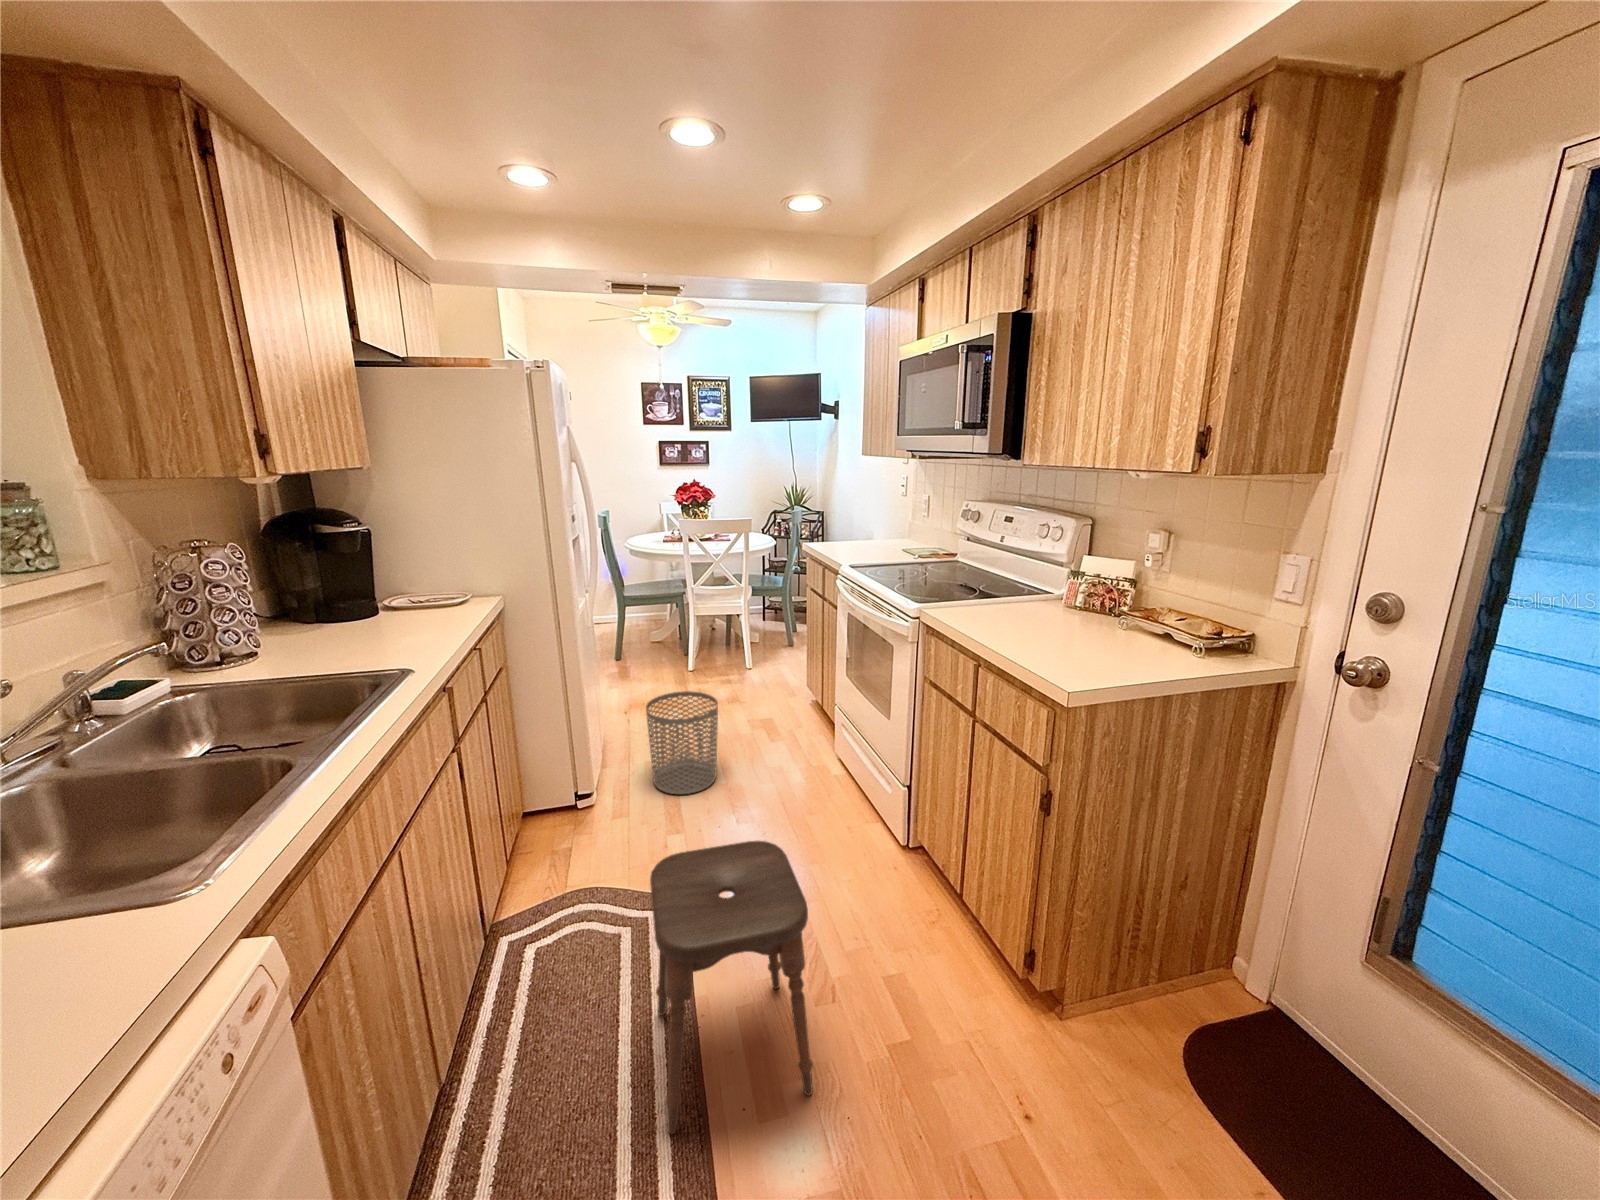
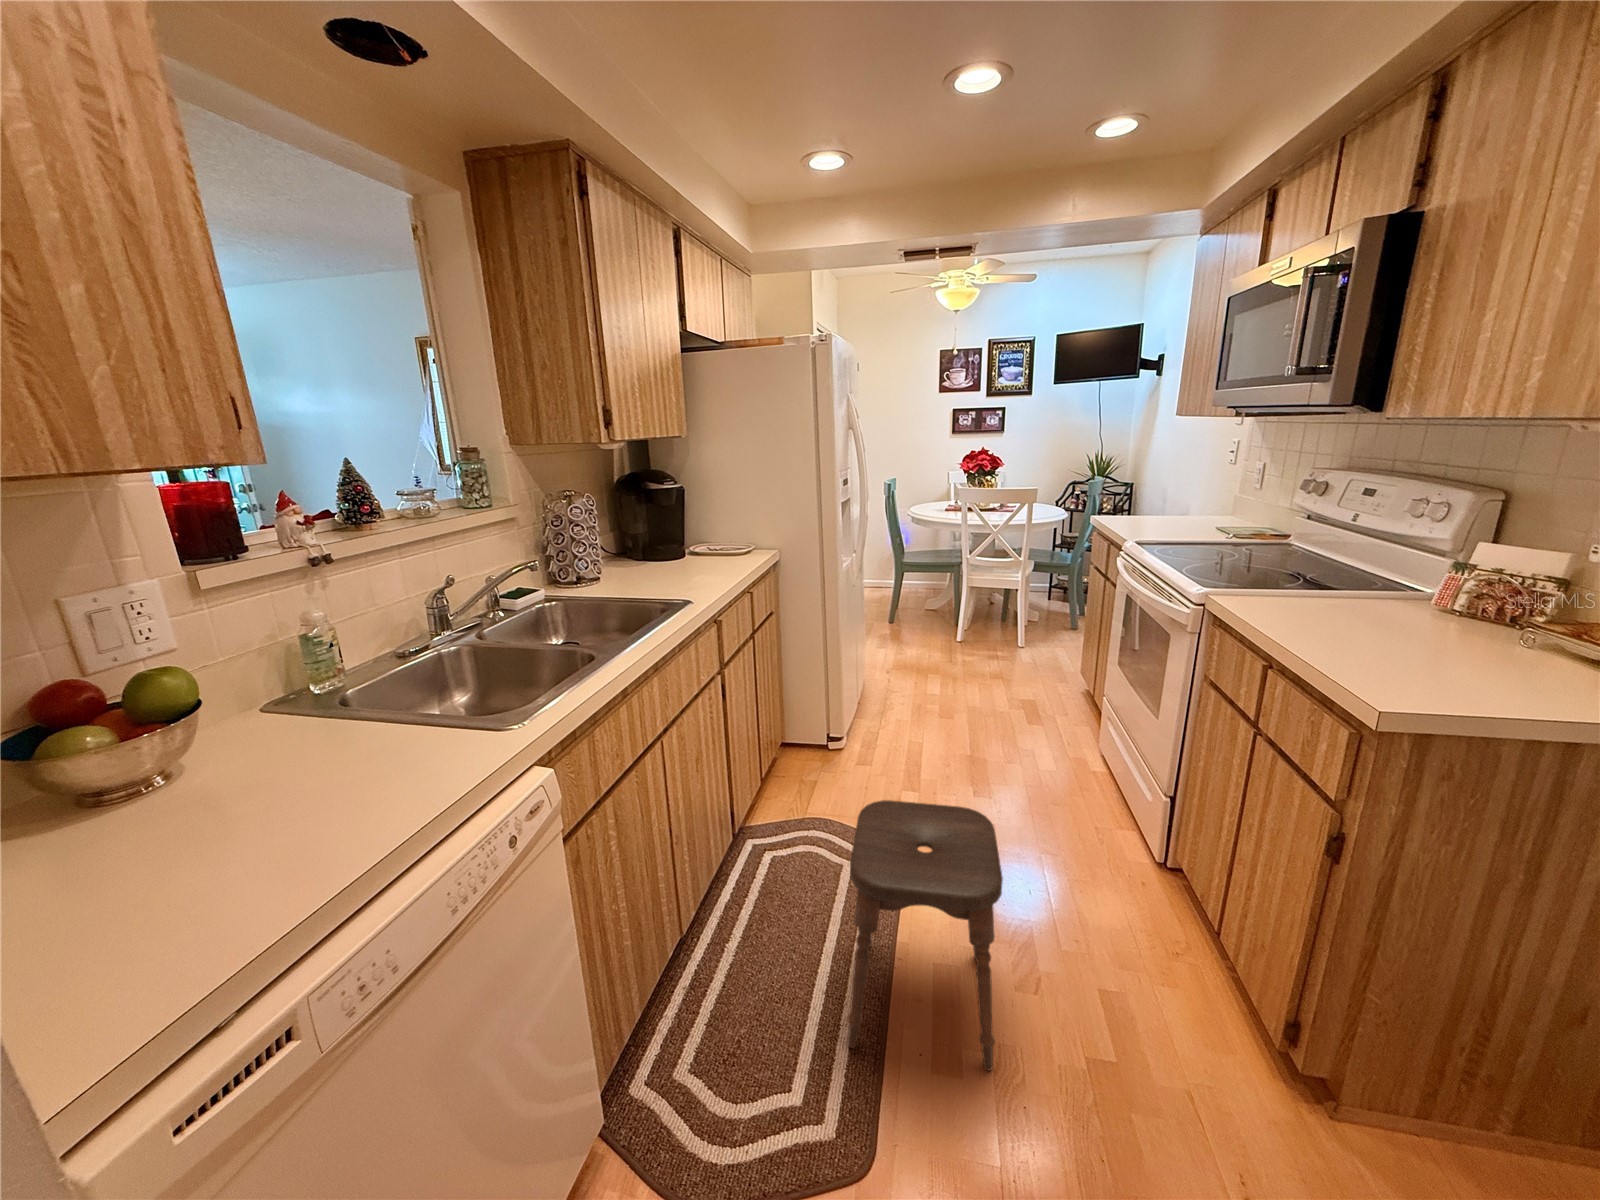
waste bin: present [646,691,718,794] -> none [899,656,970,756]

